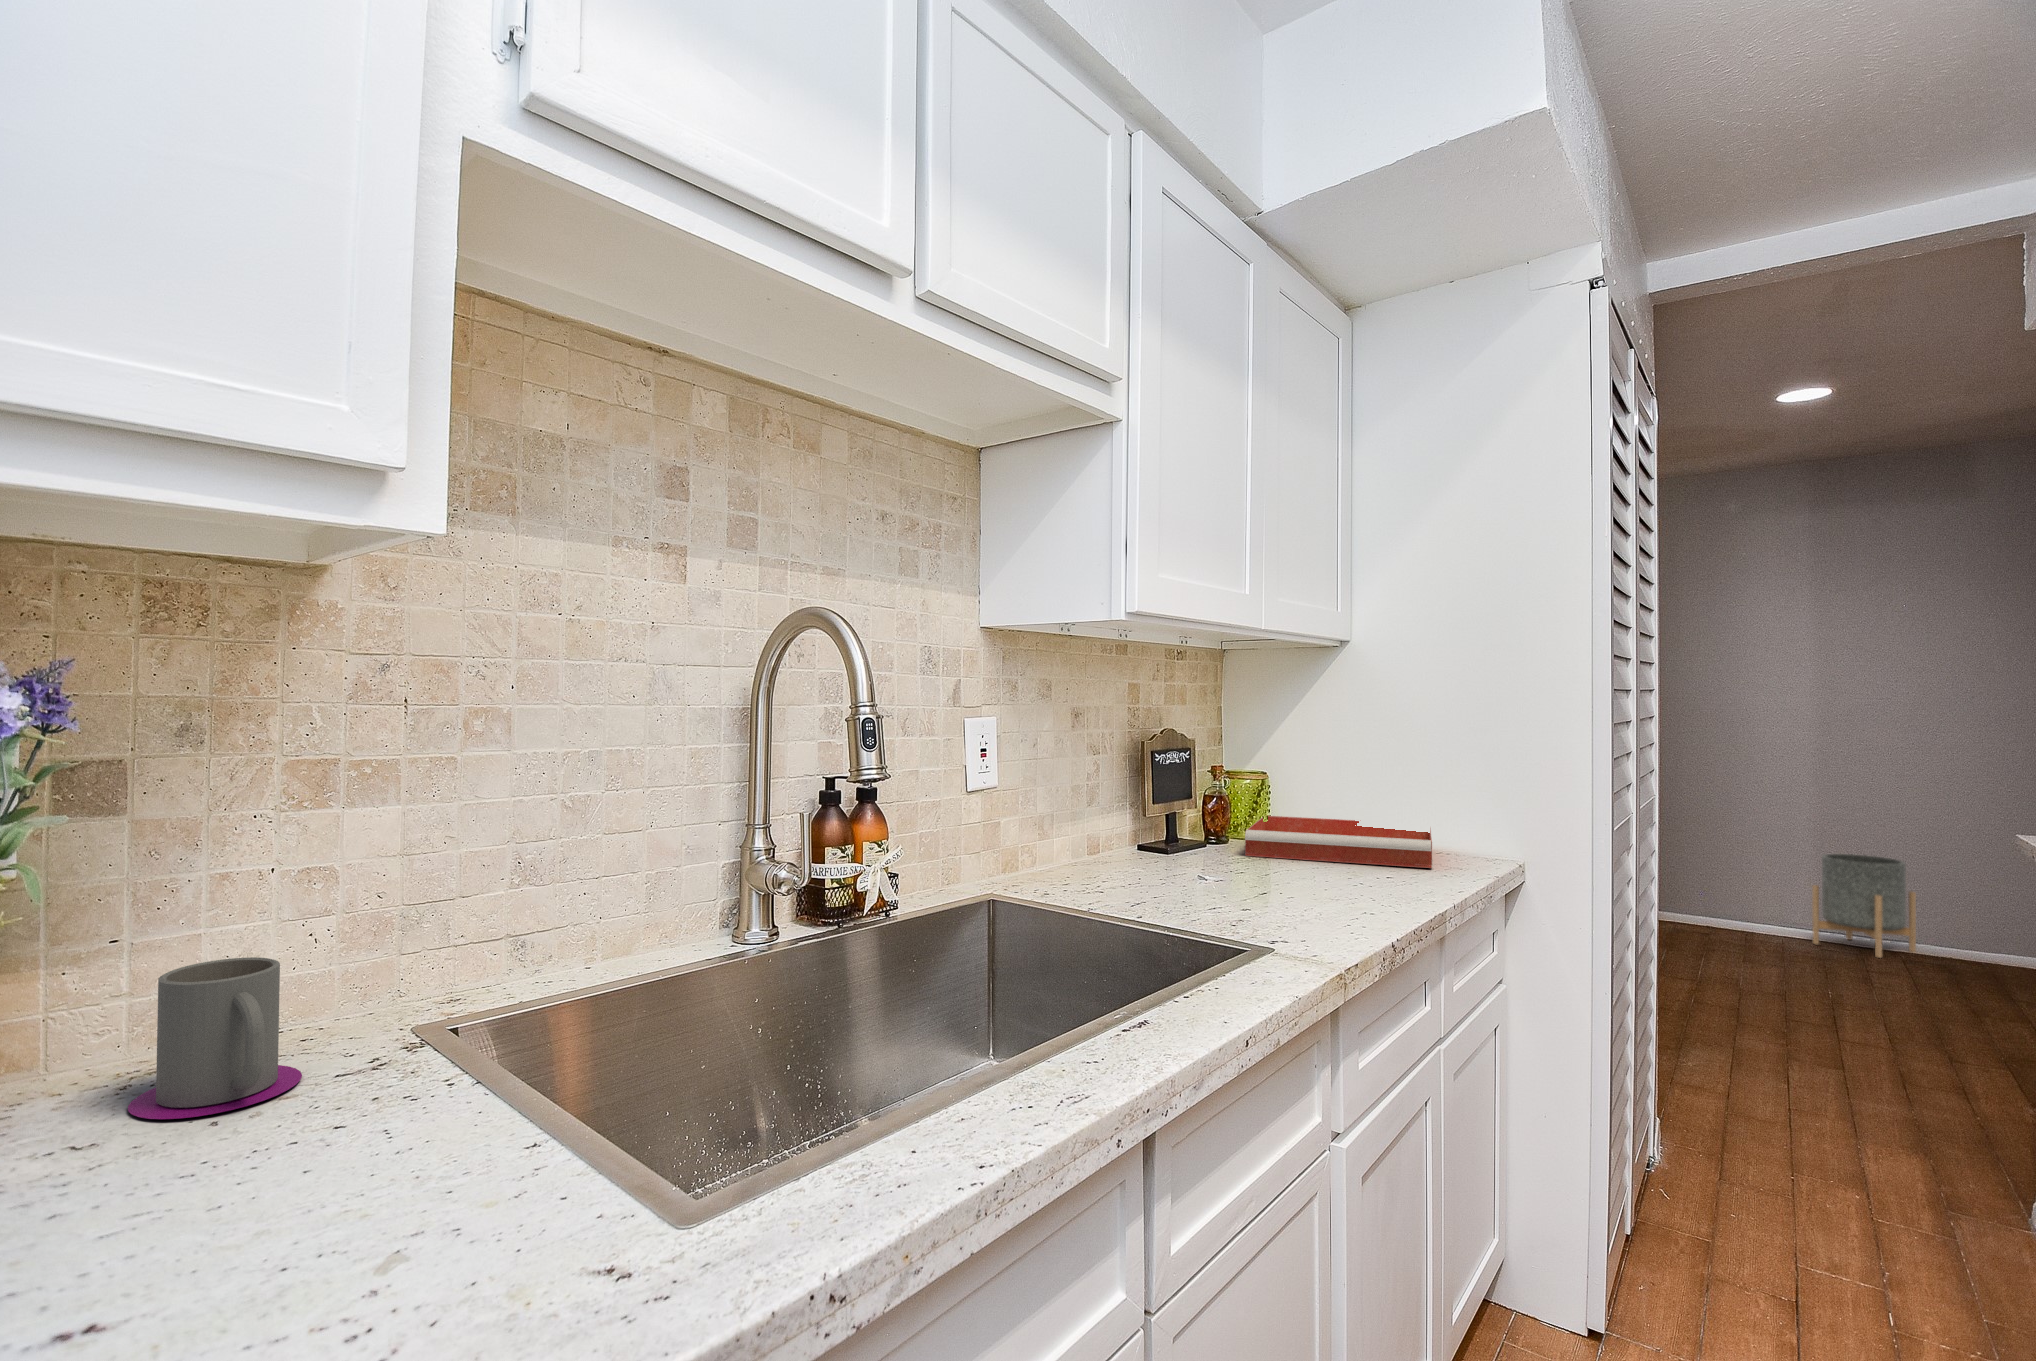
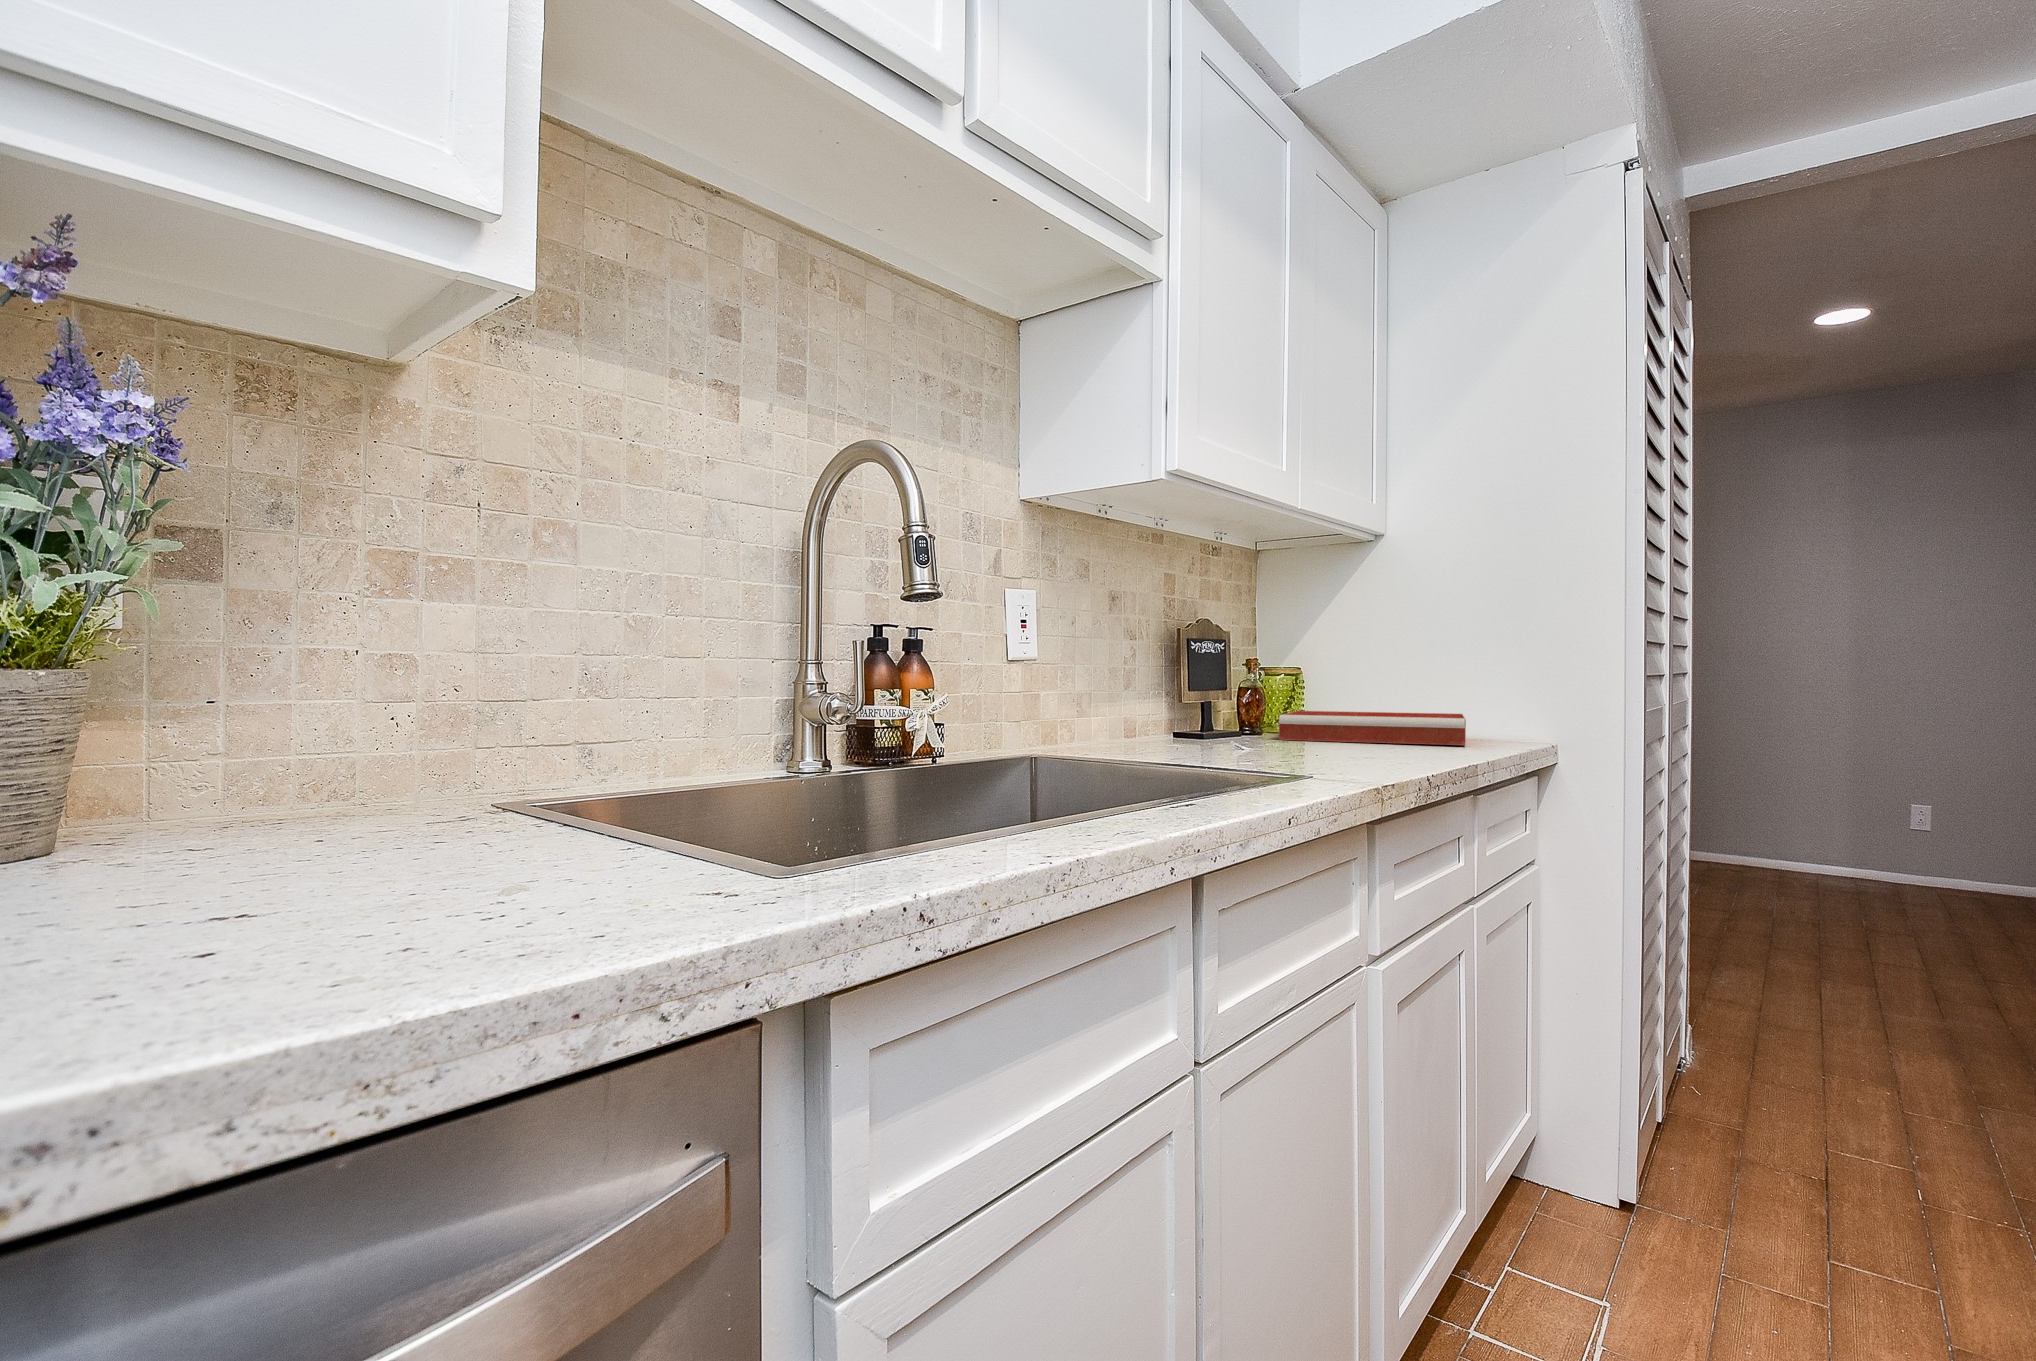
planter: present [1812,854,1916,958] -> none [1844,793,1950,894]
mug: present [128,957,302,1119] -> none [240,711,397,837]

